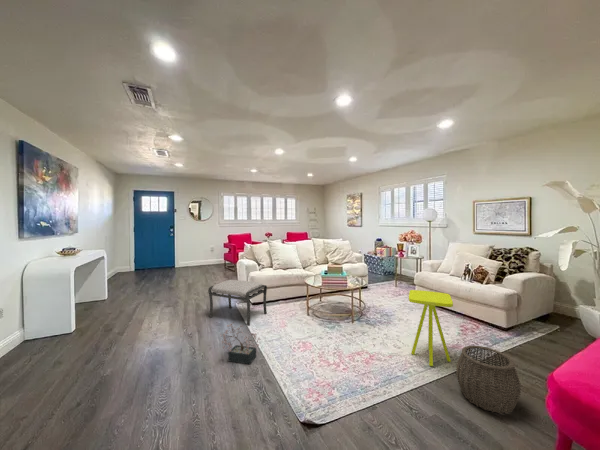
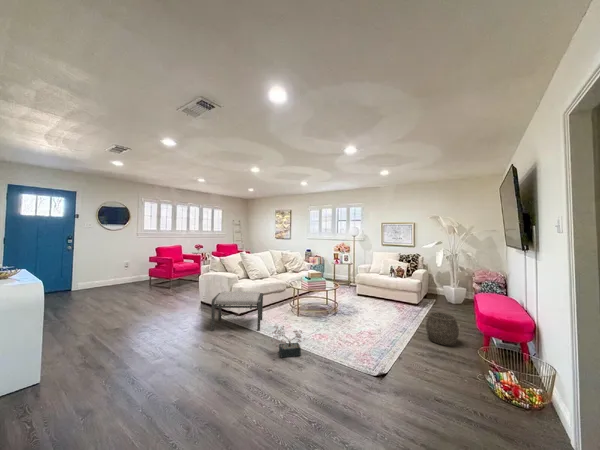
side table: present [409,290,453,366] -> none [384,284,416,331]

